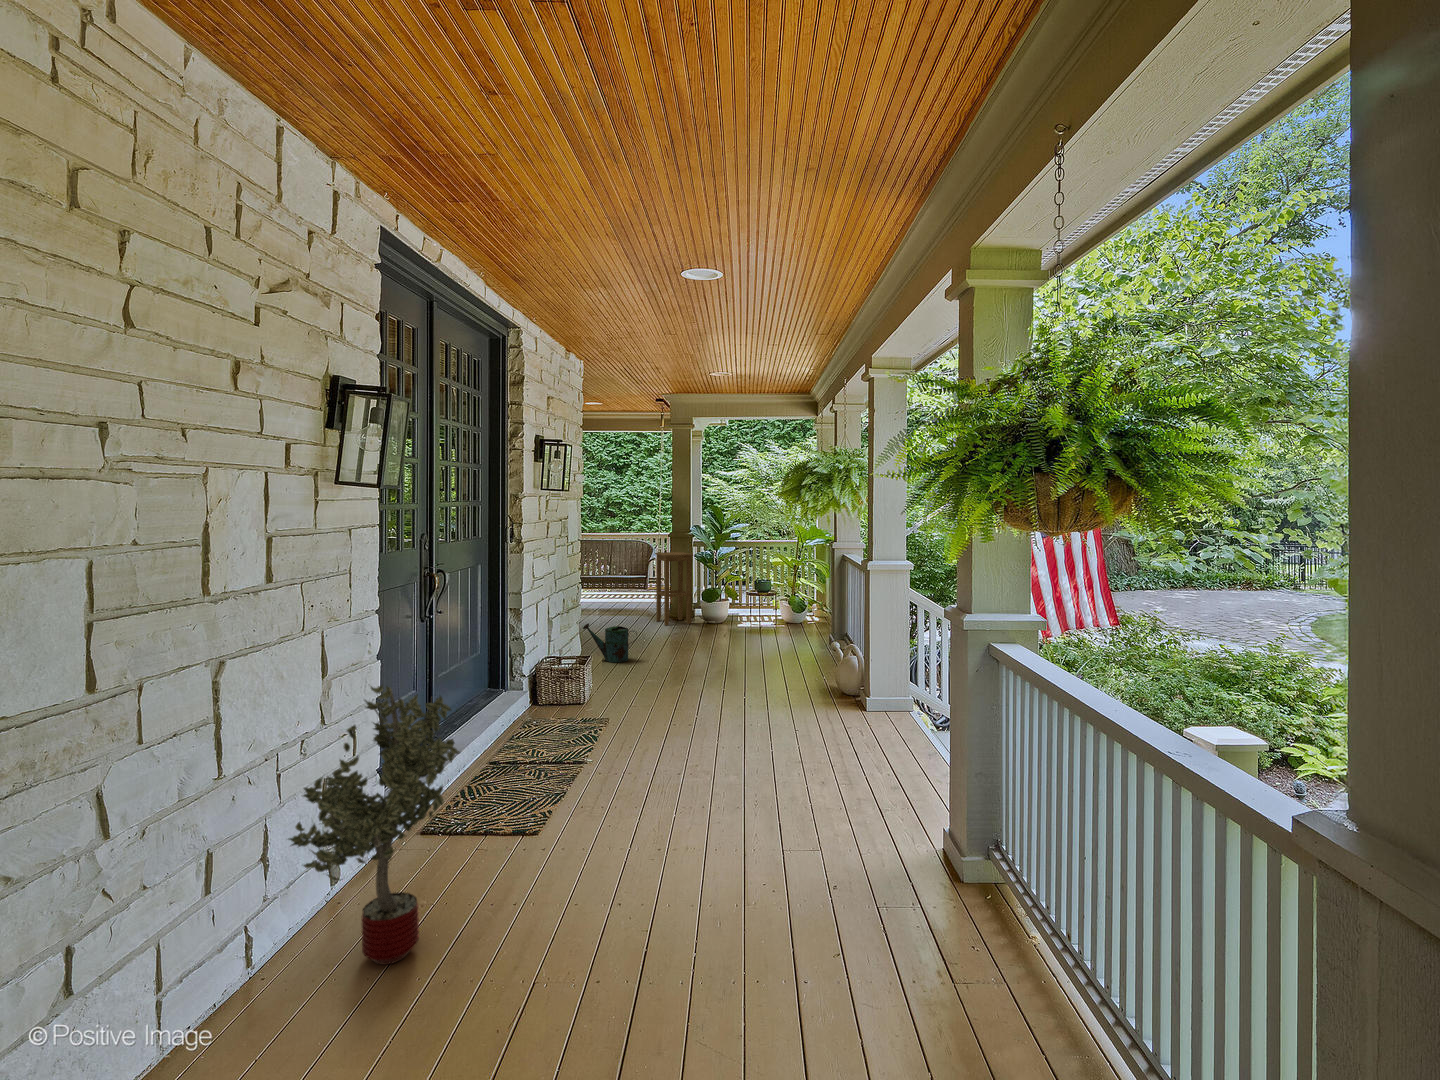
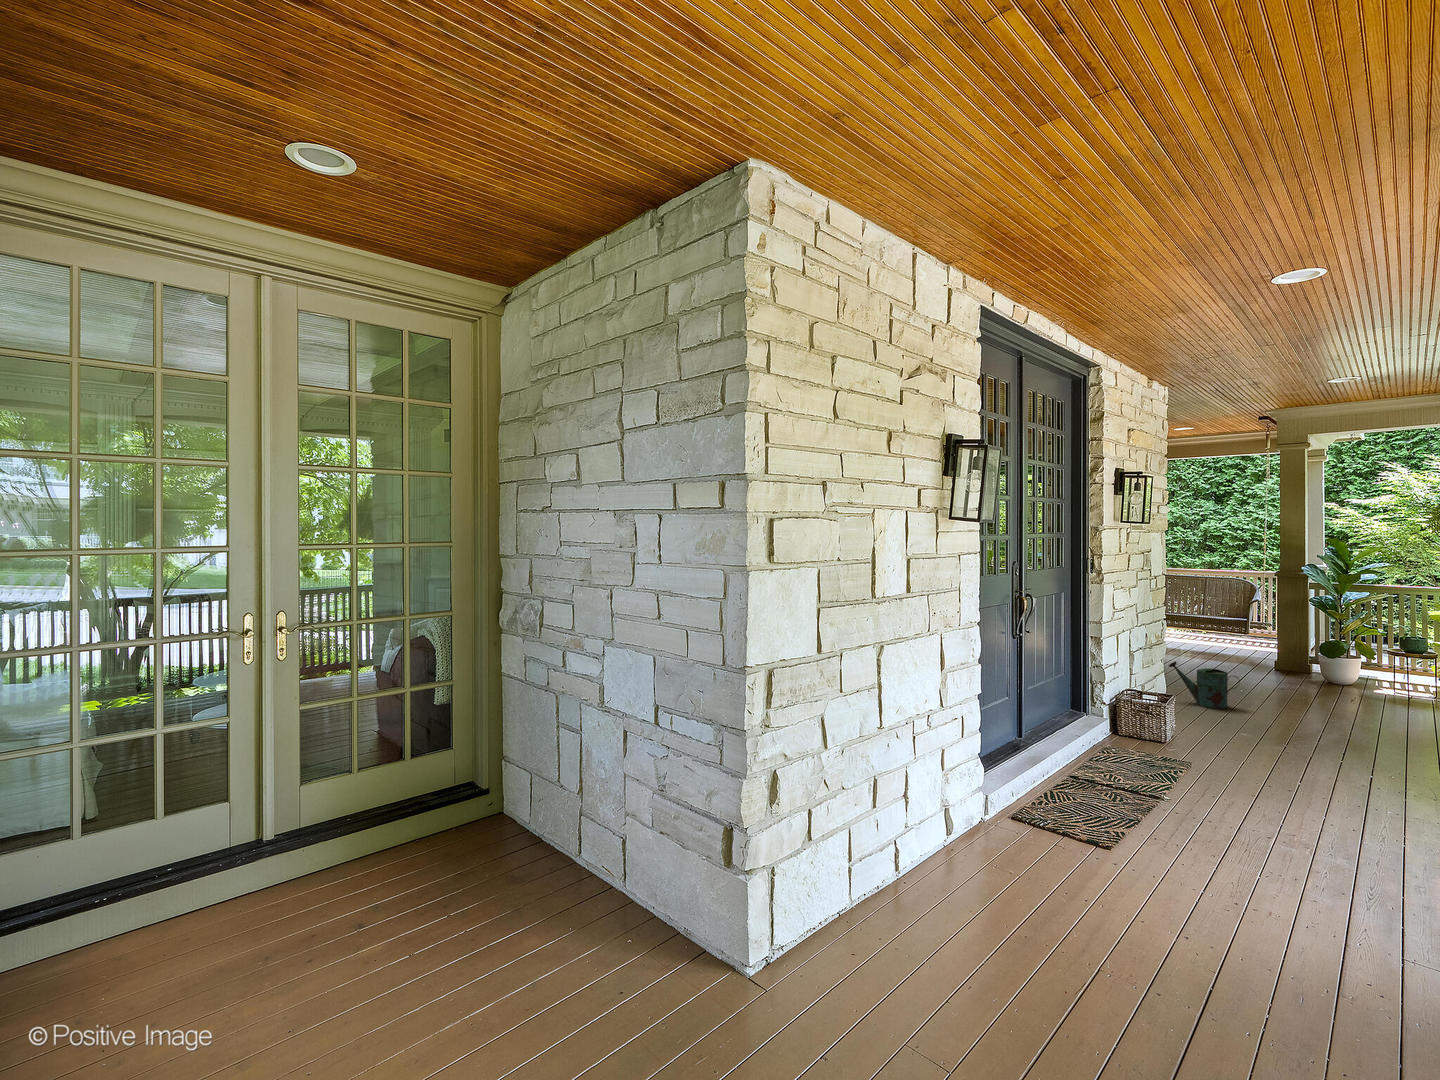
stool: present [655,552,693,626] -> none [1266,592,1324,680]
potted tree: present [288,685,460,965] -> none [913,677,1047,909]

